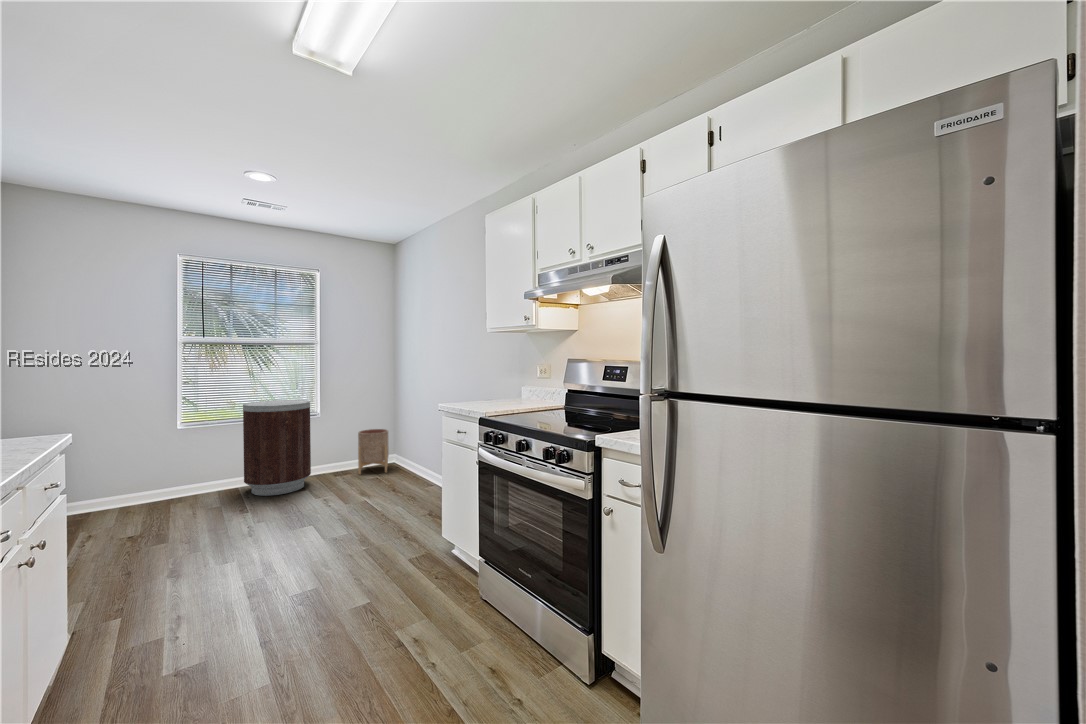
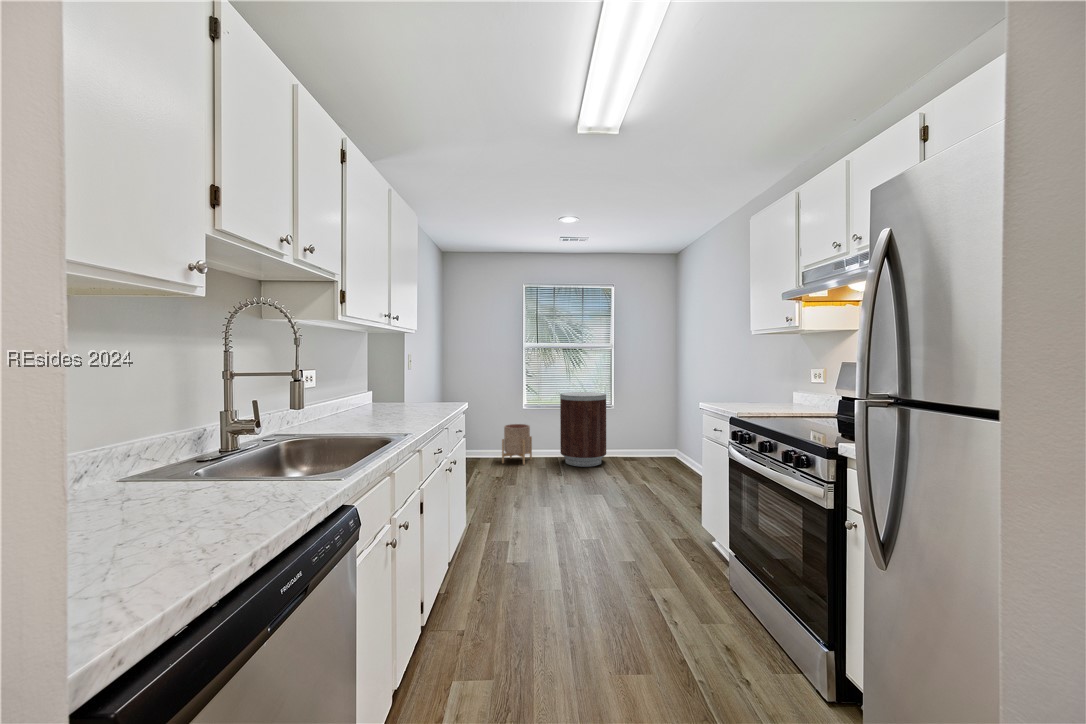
planter: present [358,429,389,474] -> present [502,424,532,465]

